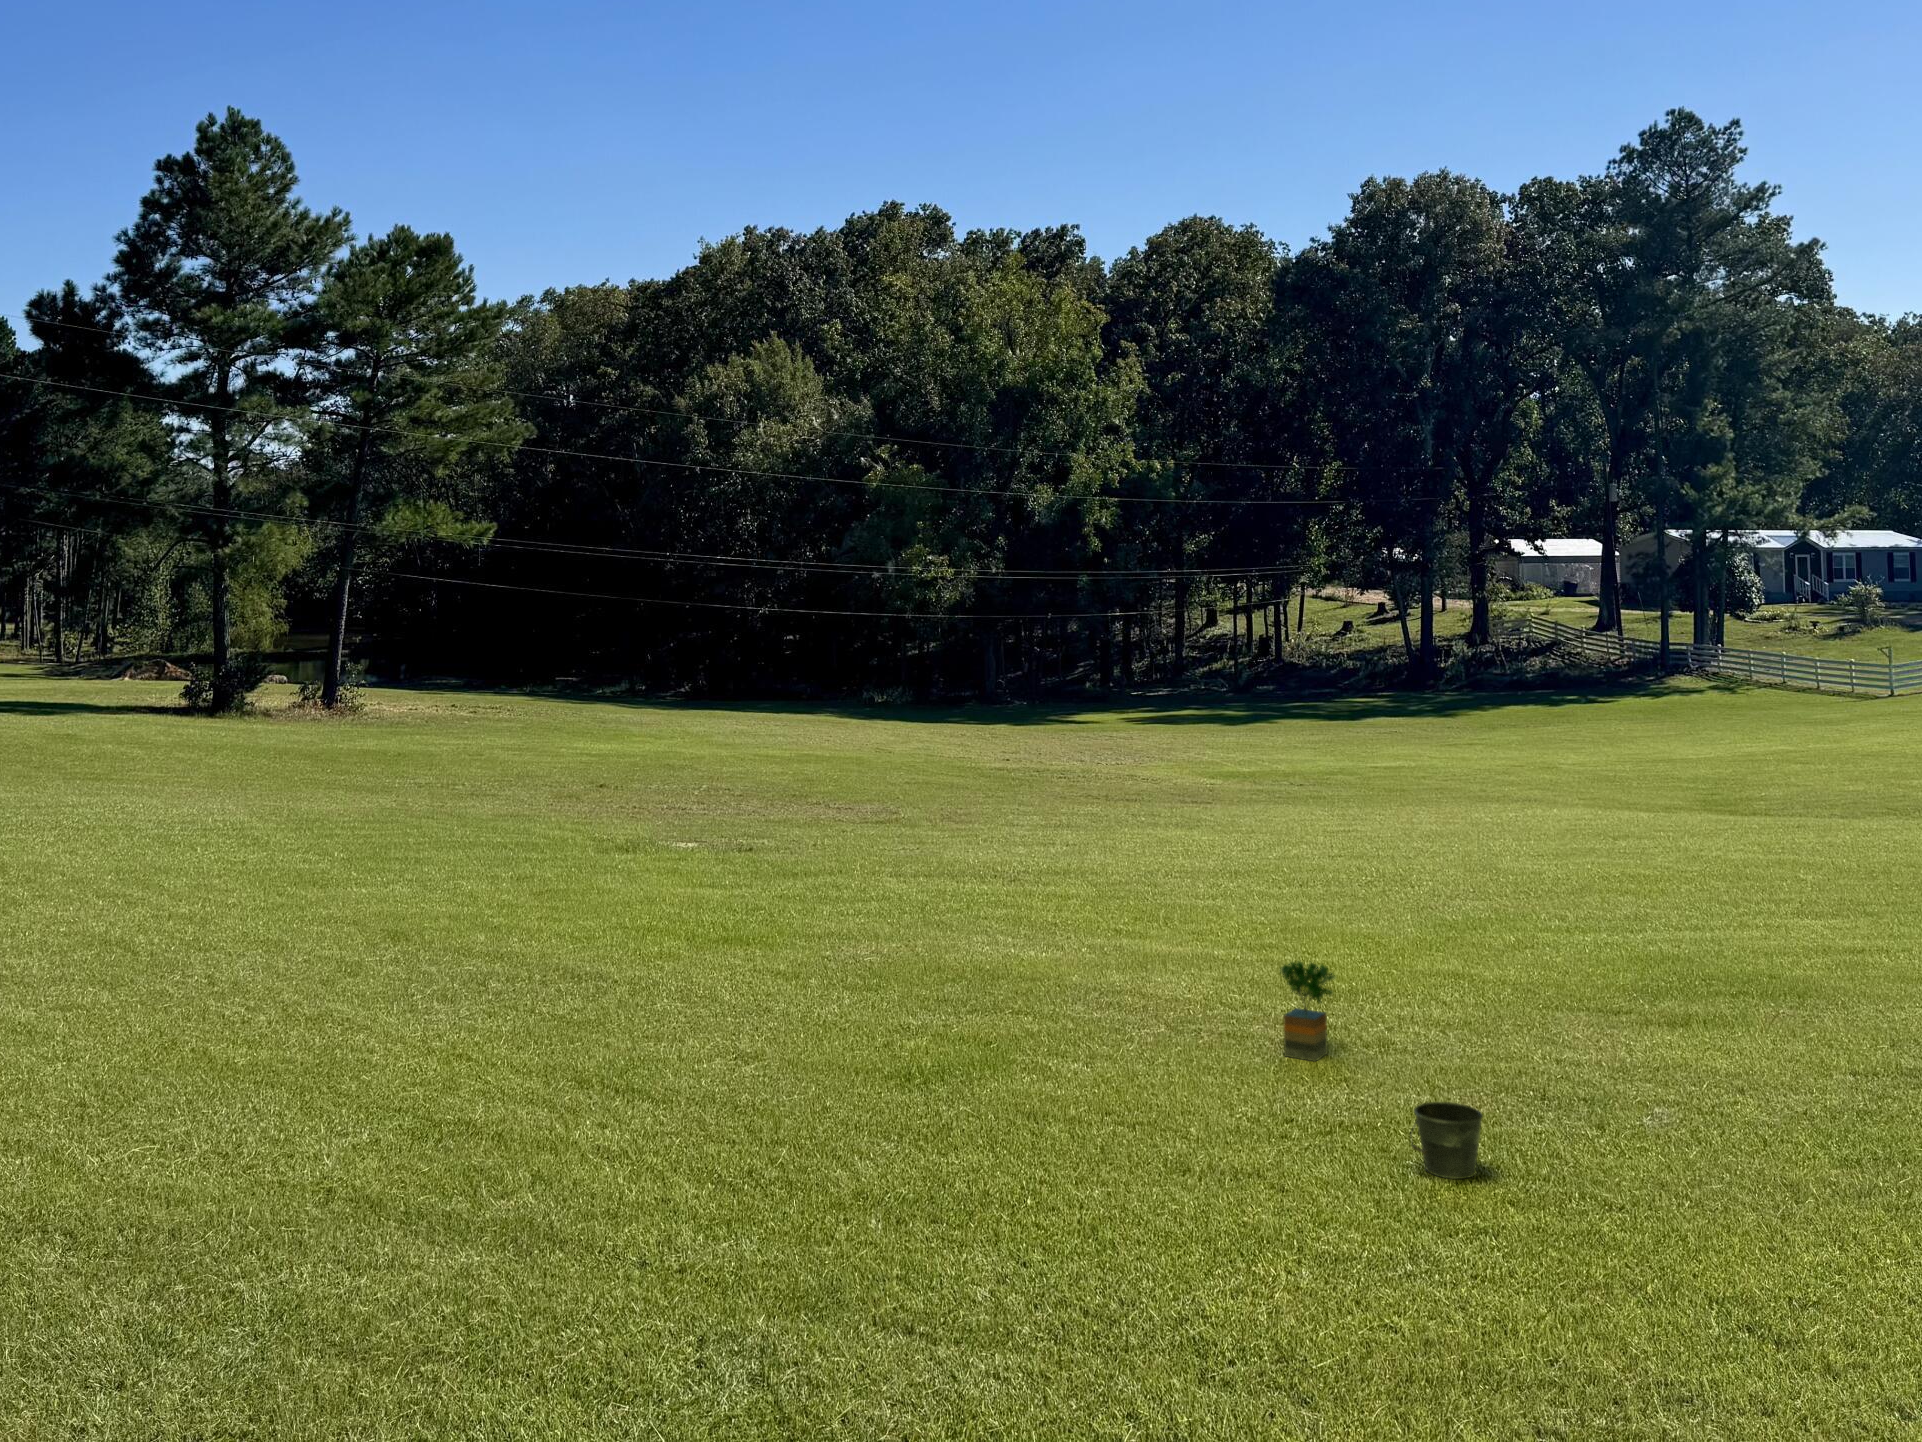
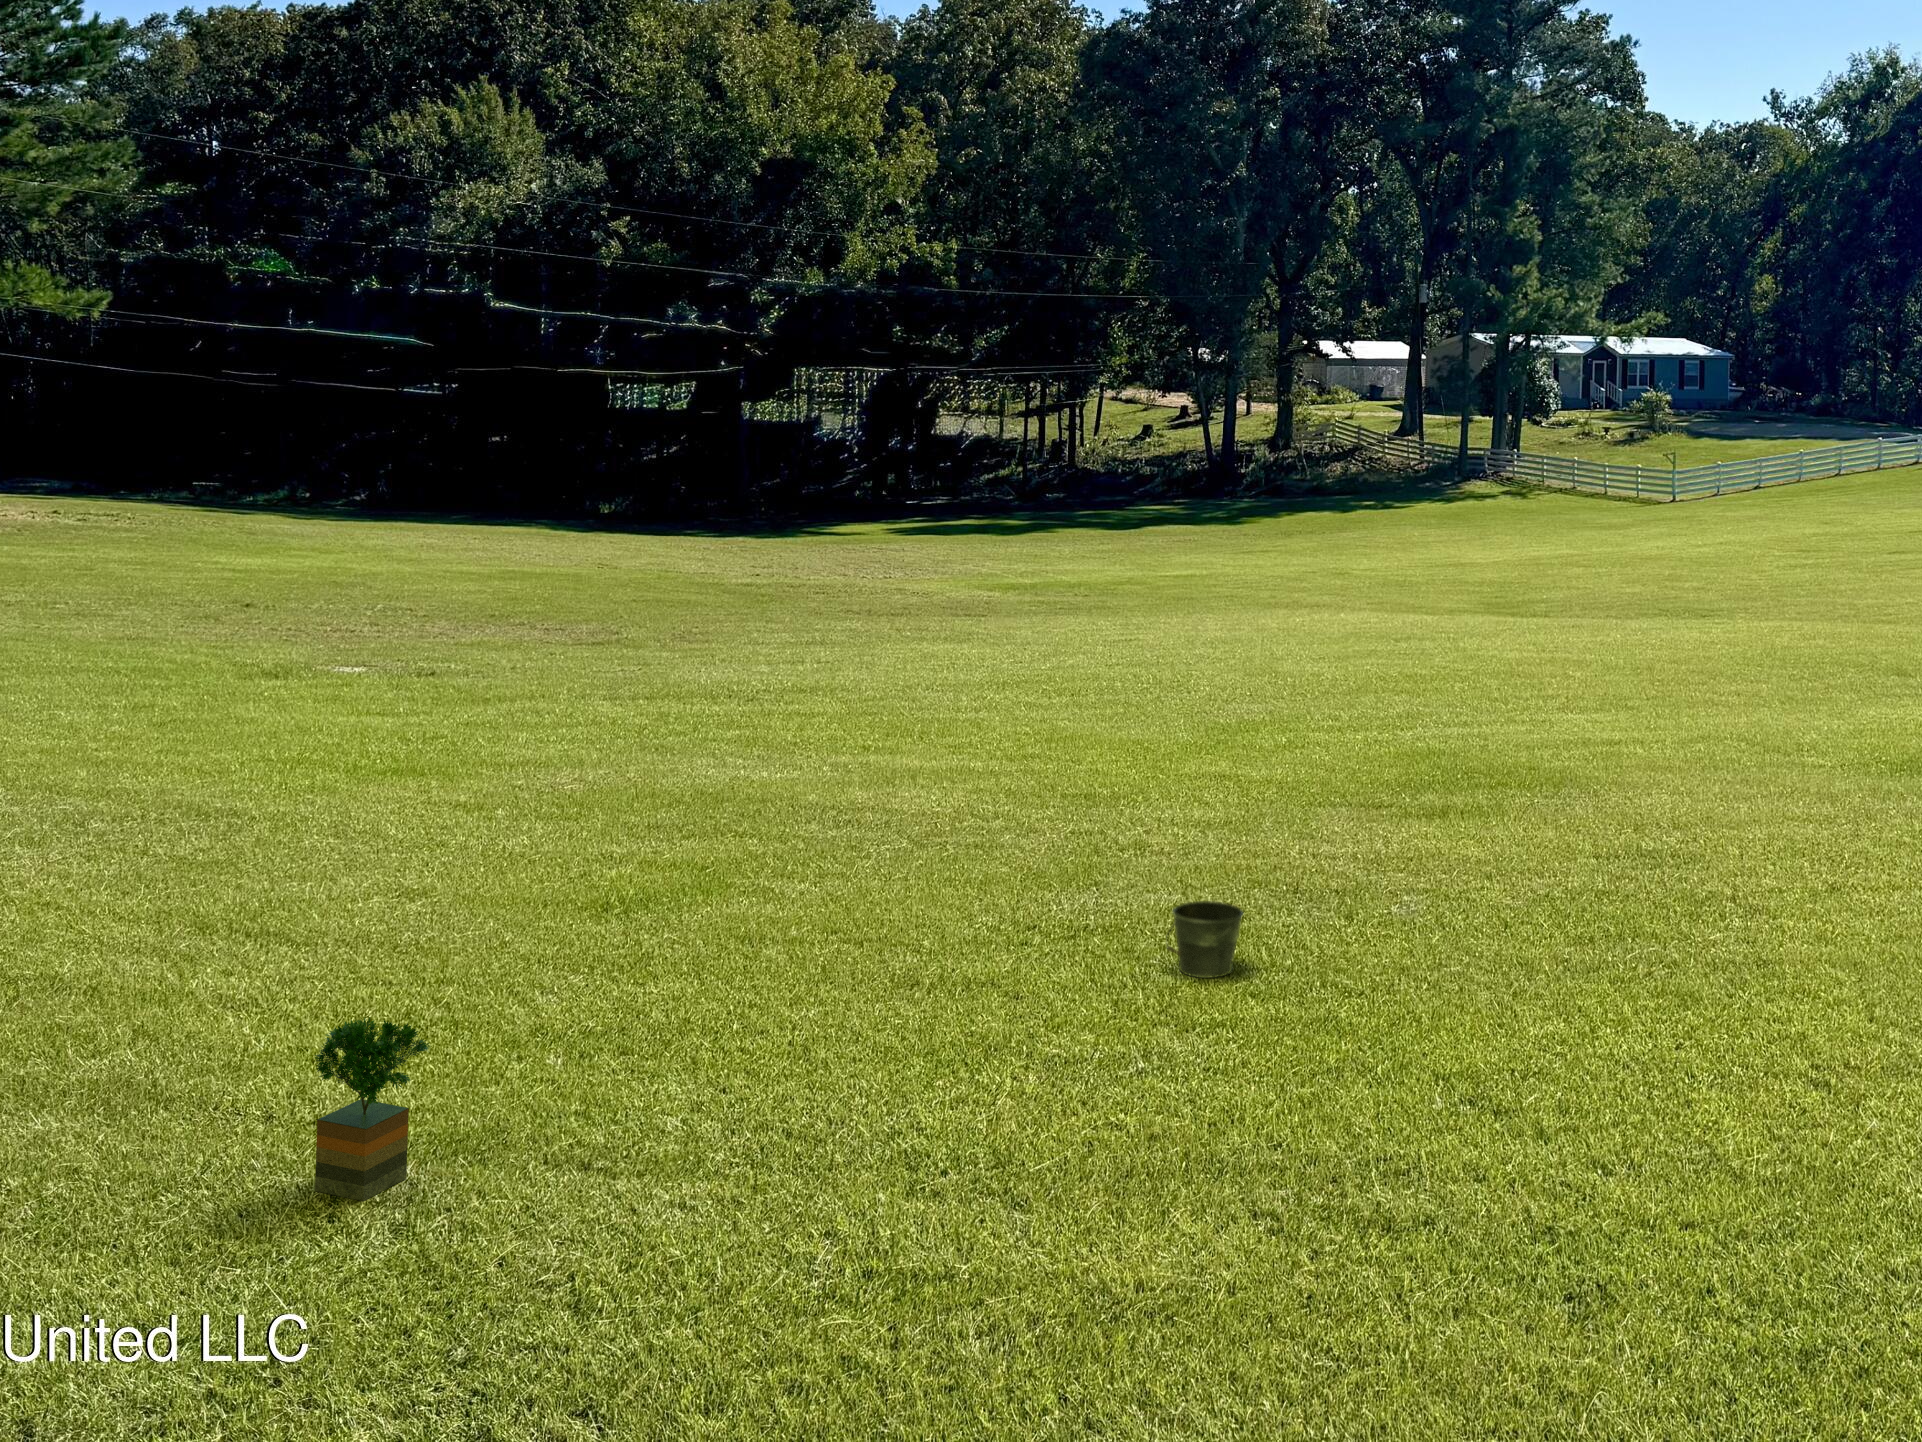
potted tree: present [1280,961,1335,1061] -> present [315,1018,430,1201]

